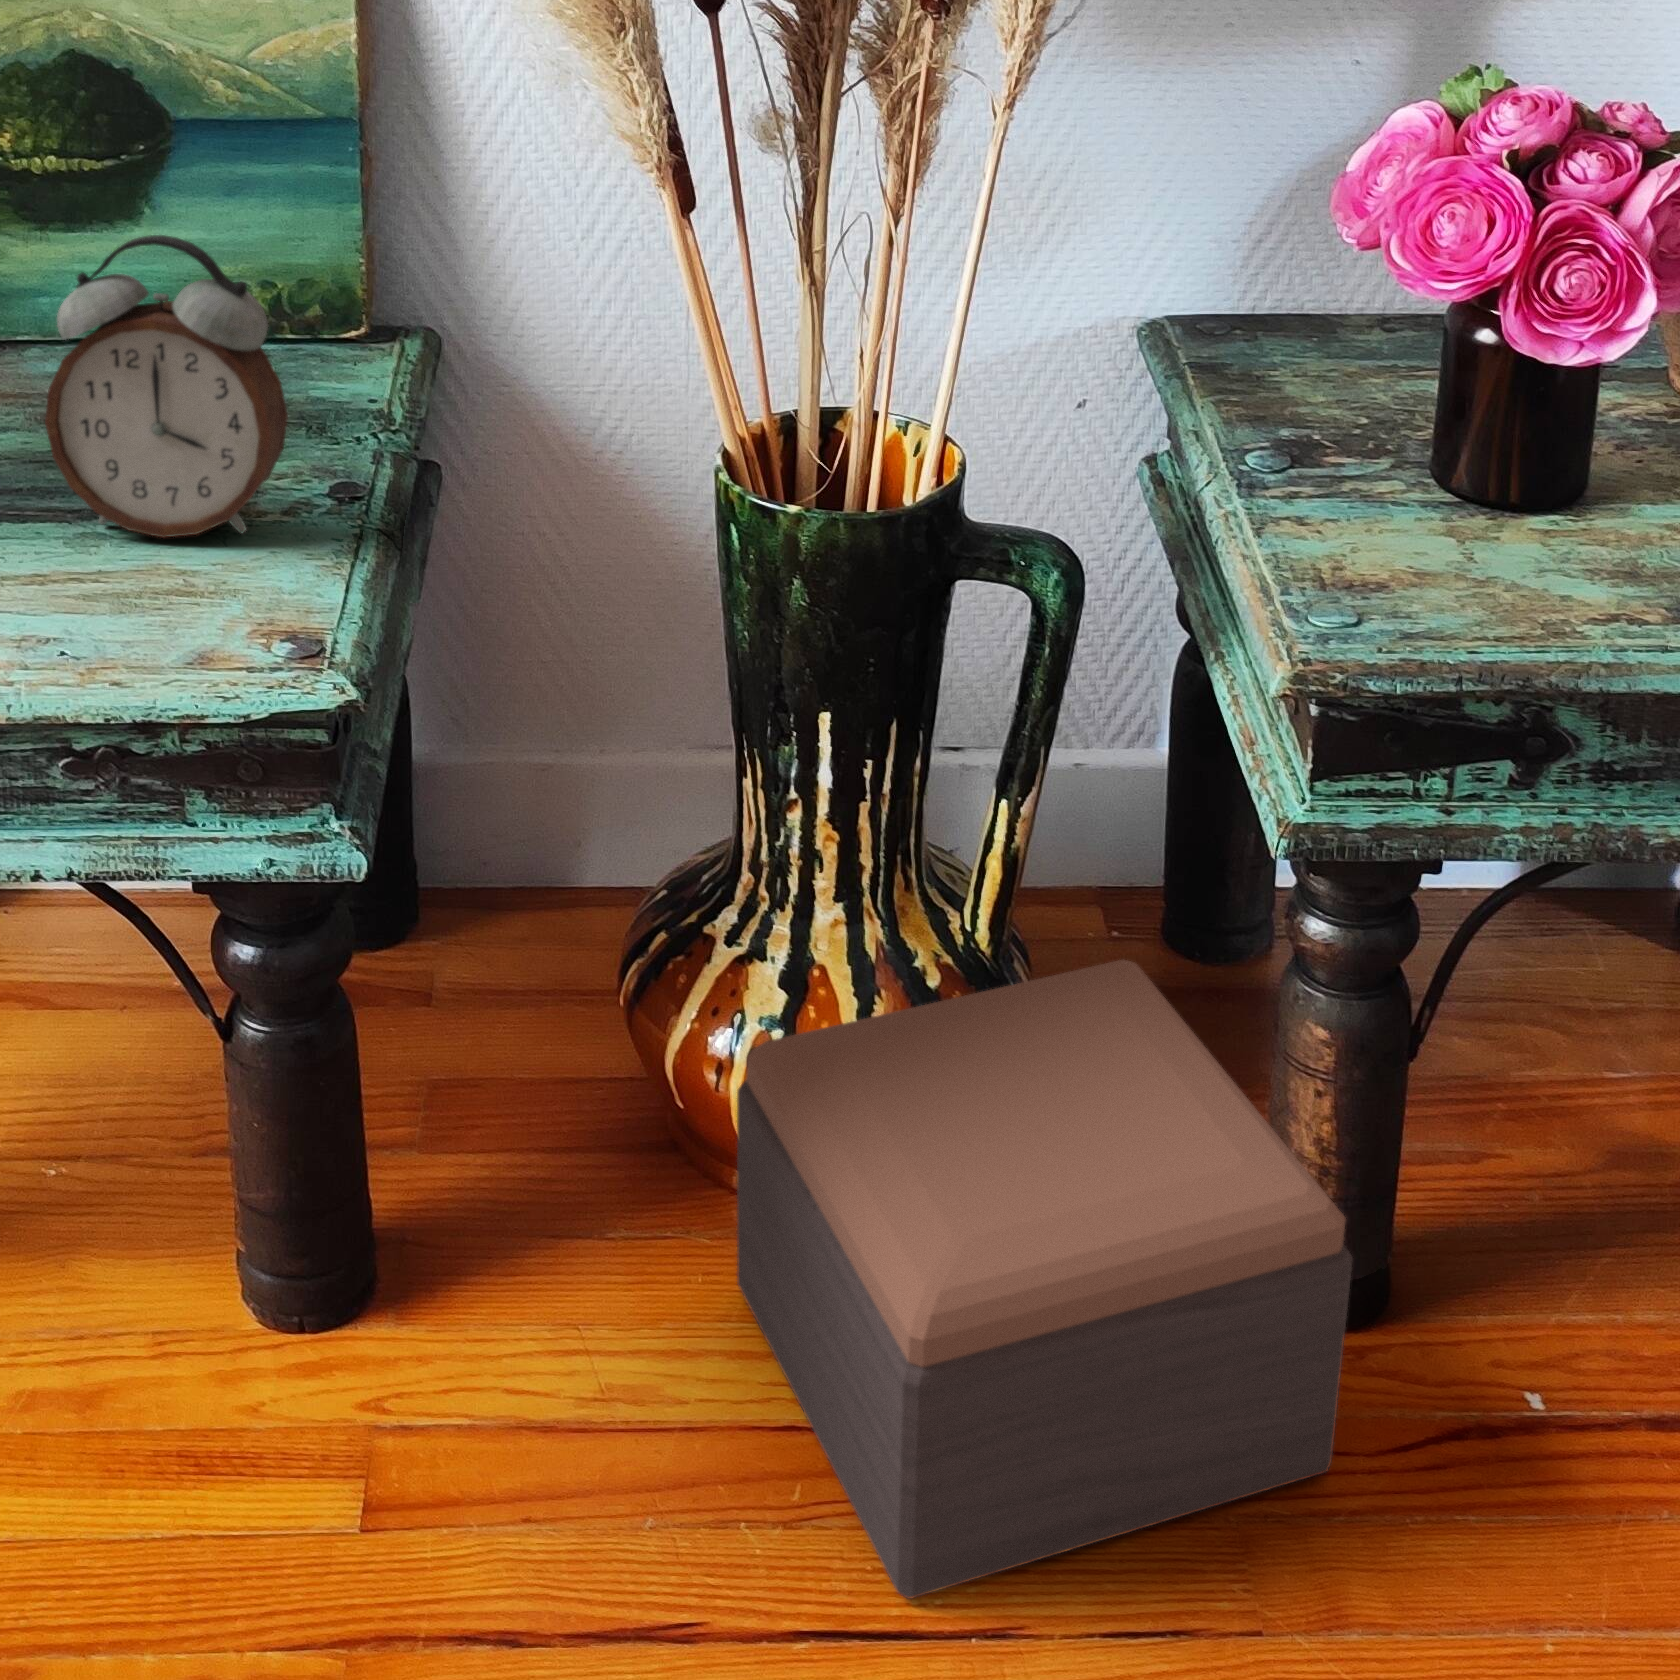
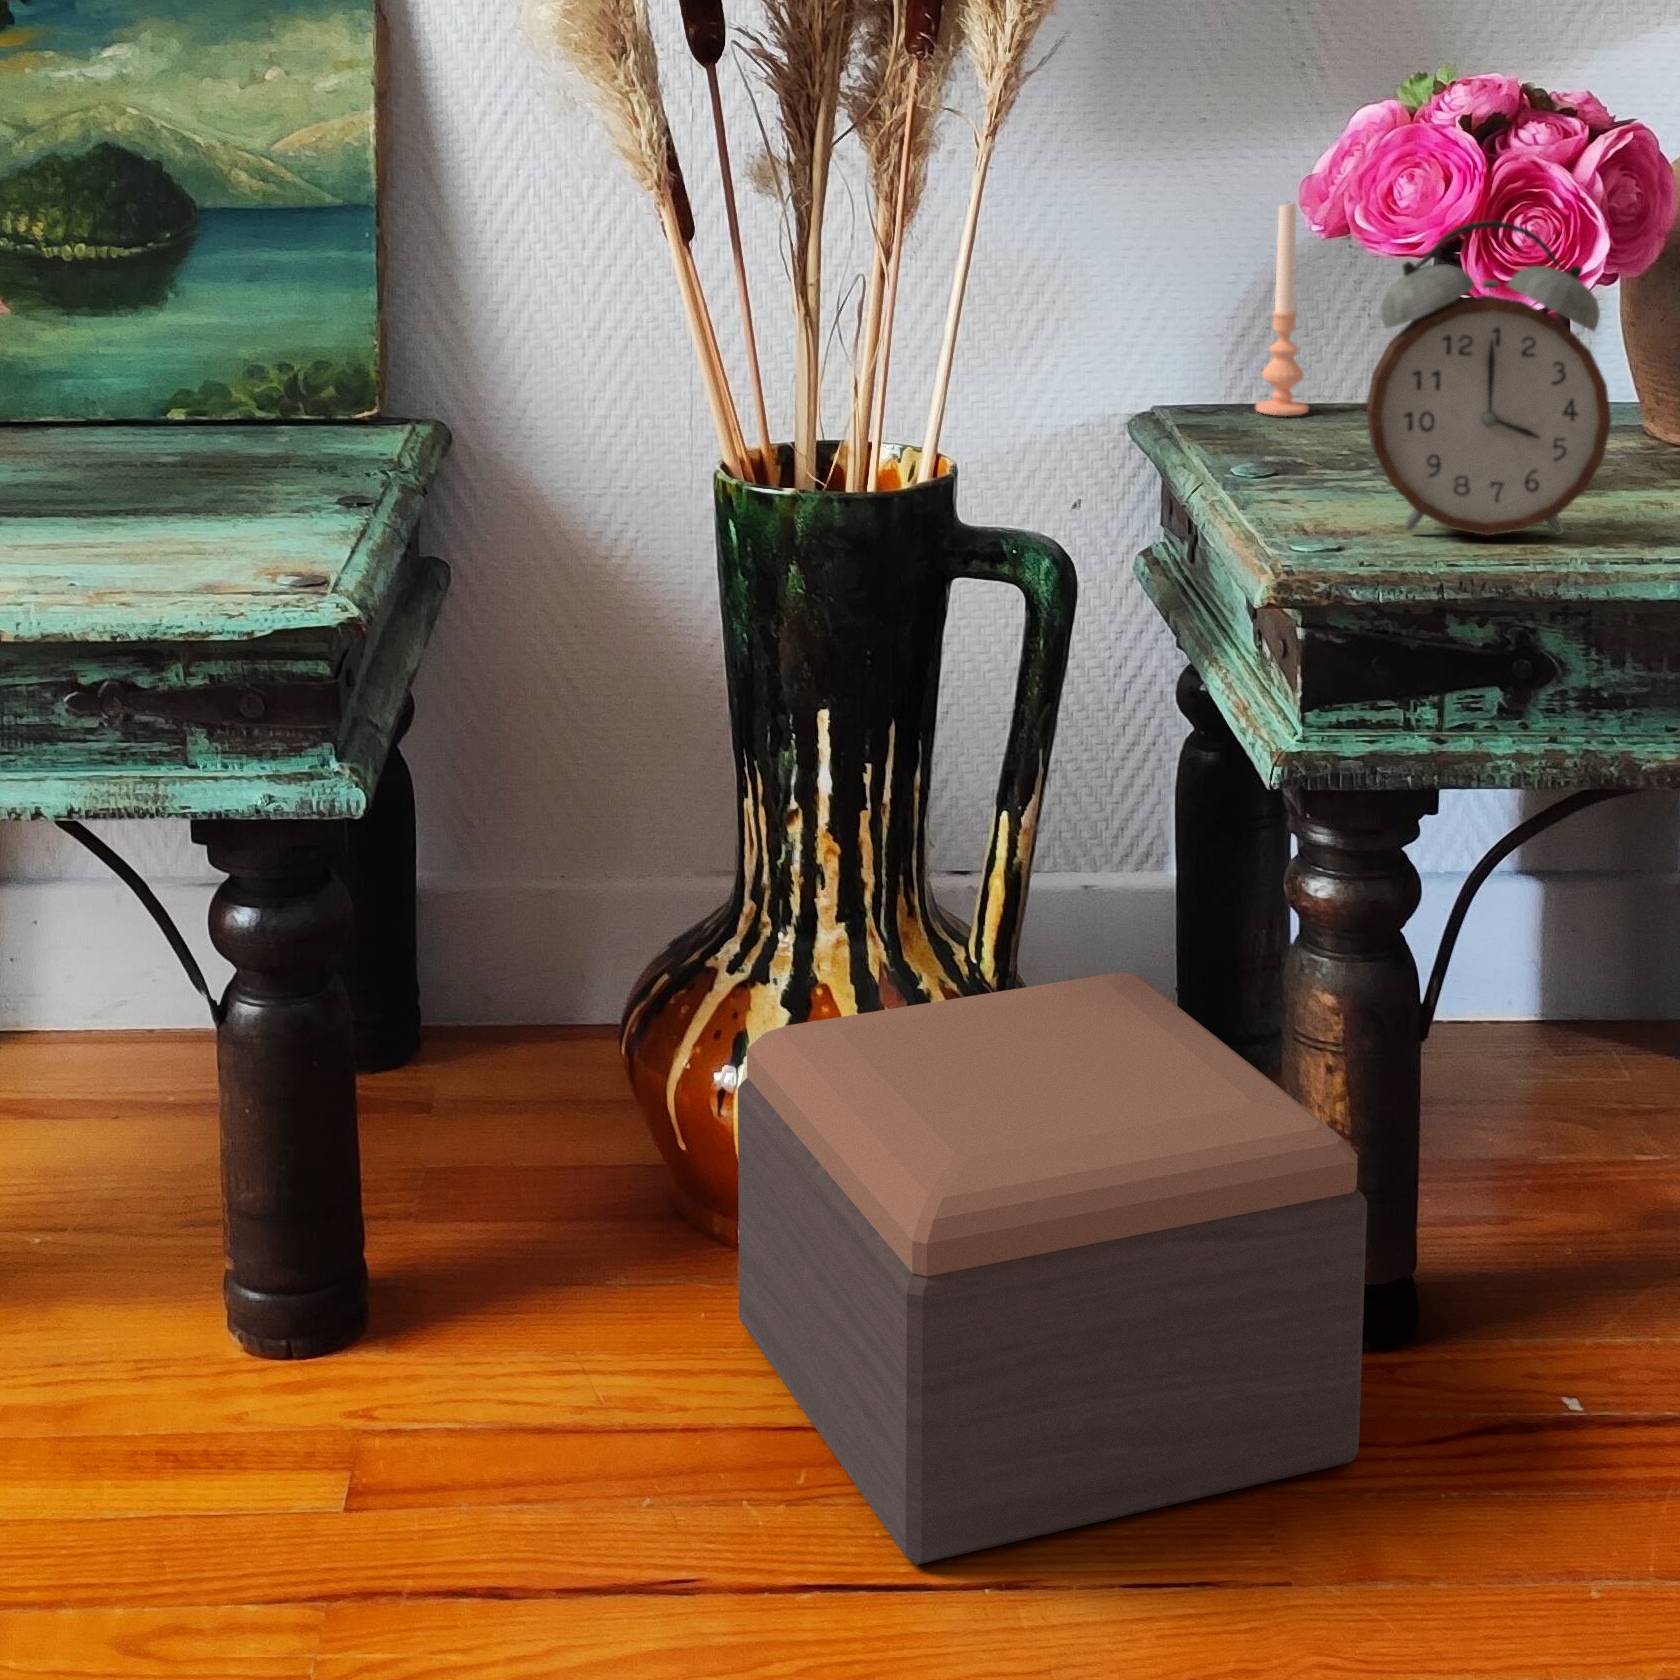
candle: none [1272,132,1327,349] -> present [1256,204,1309,416]
alarm clock: present [45,235,288,537] -> present [1366,221,1611,535]

